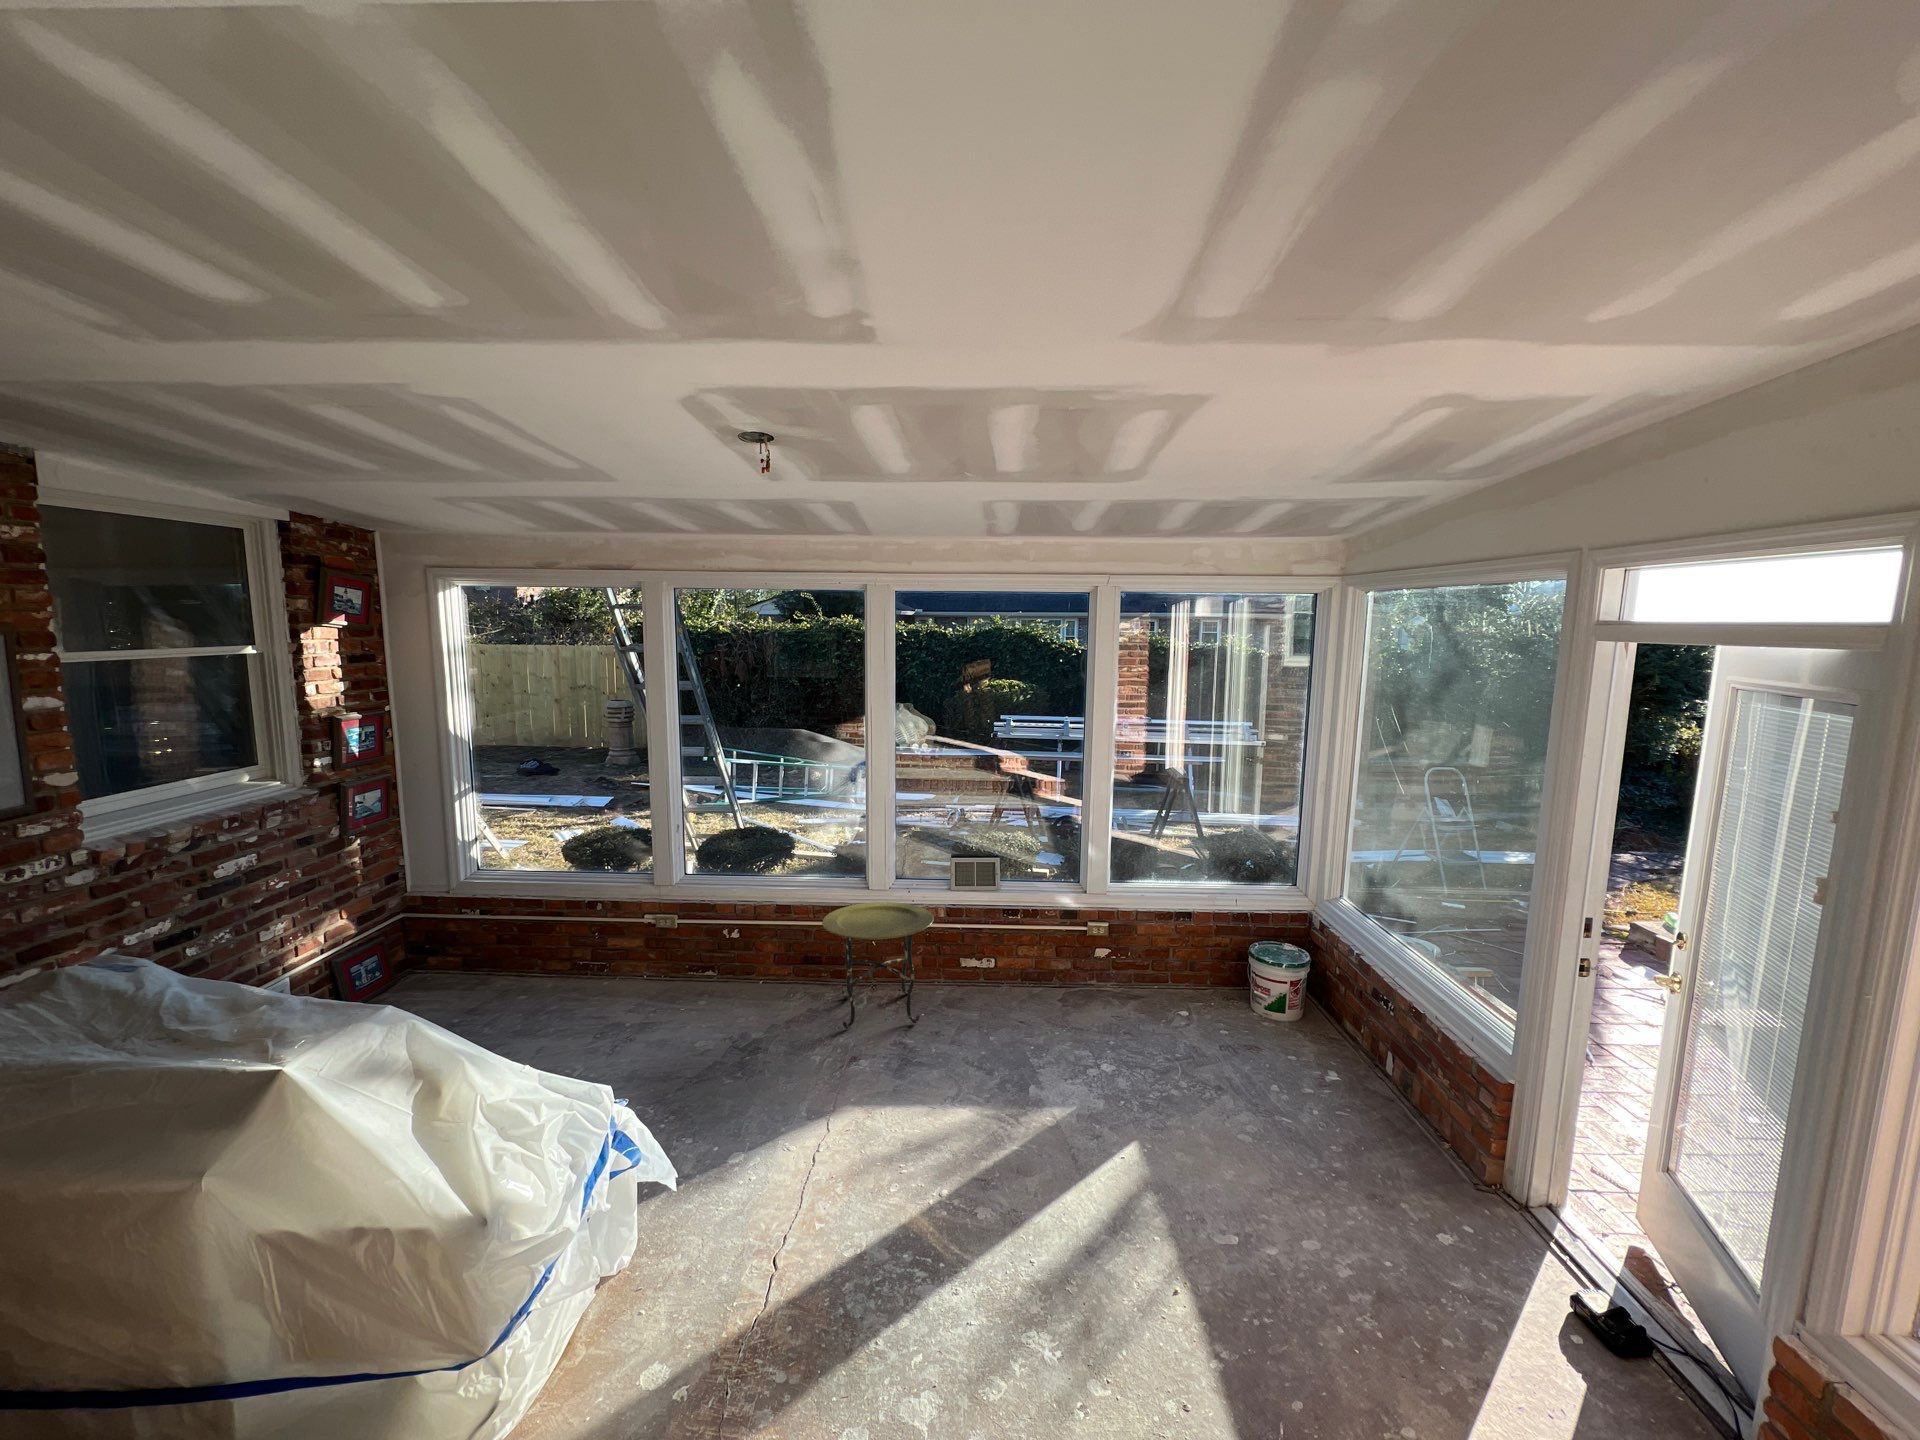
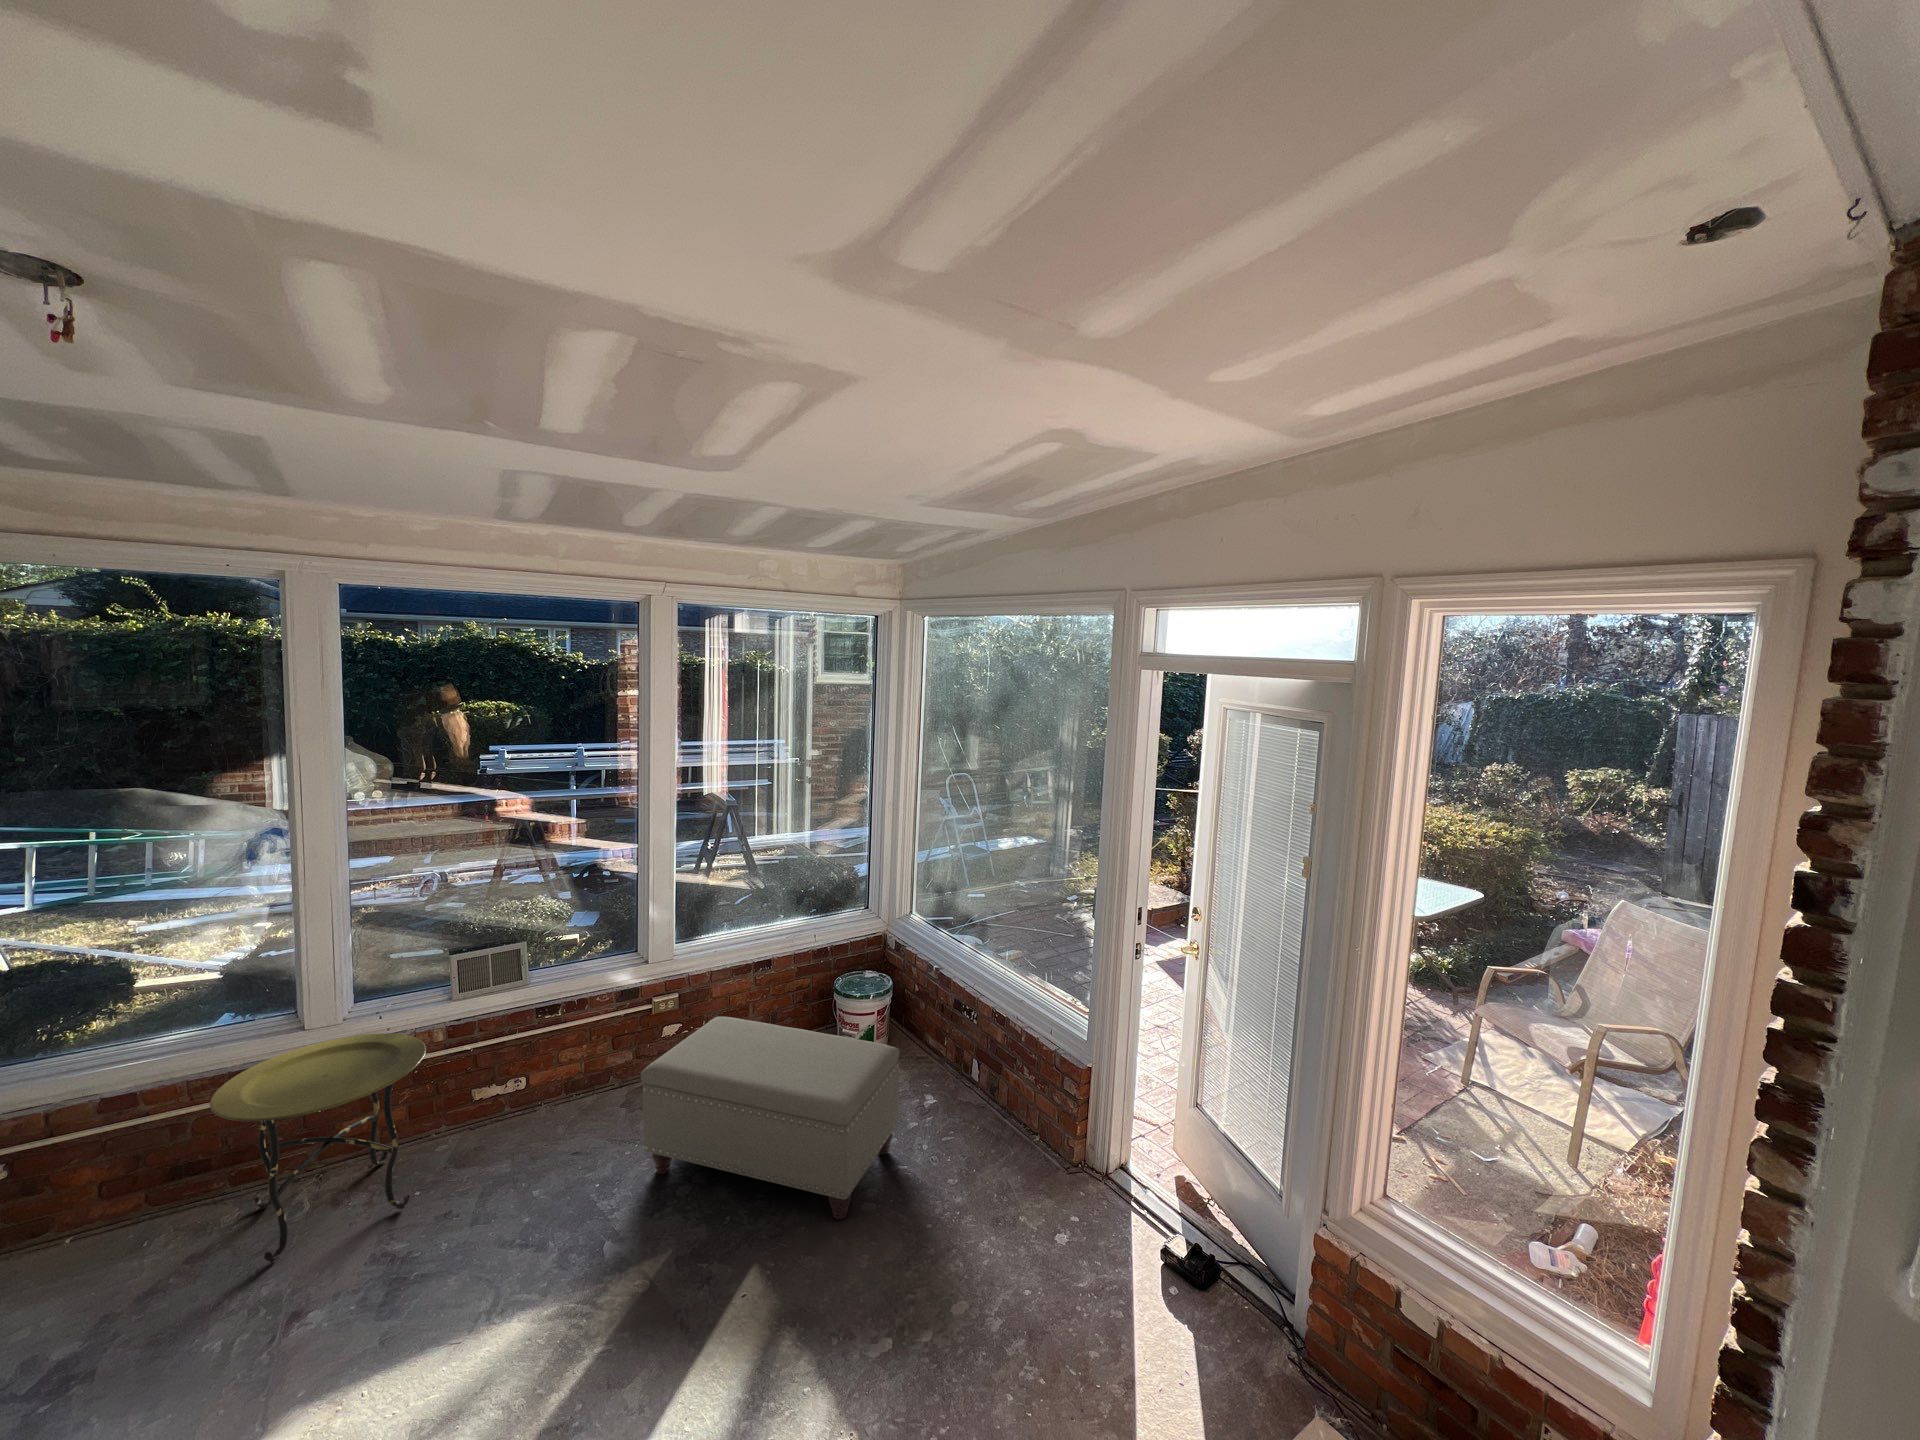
ottoman: none [1068,948,1293,1138] -> present [641,1017,899,1219]

